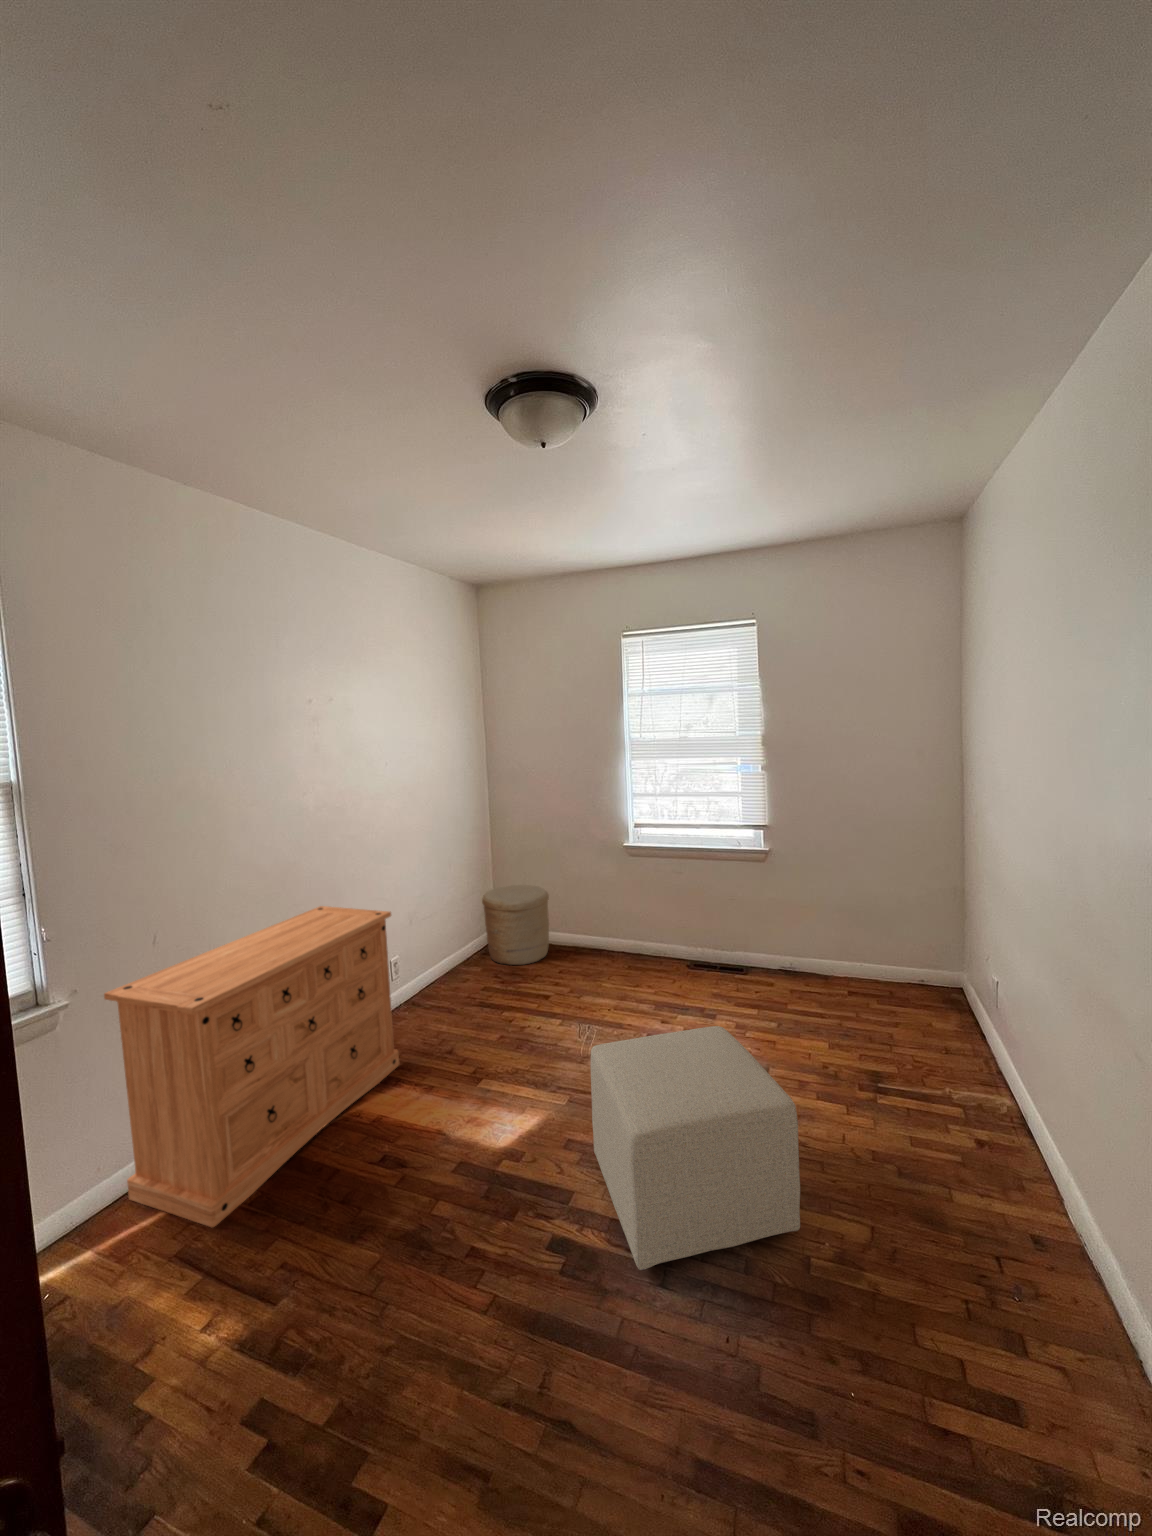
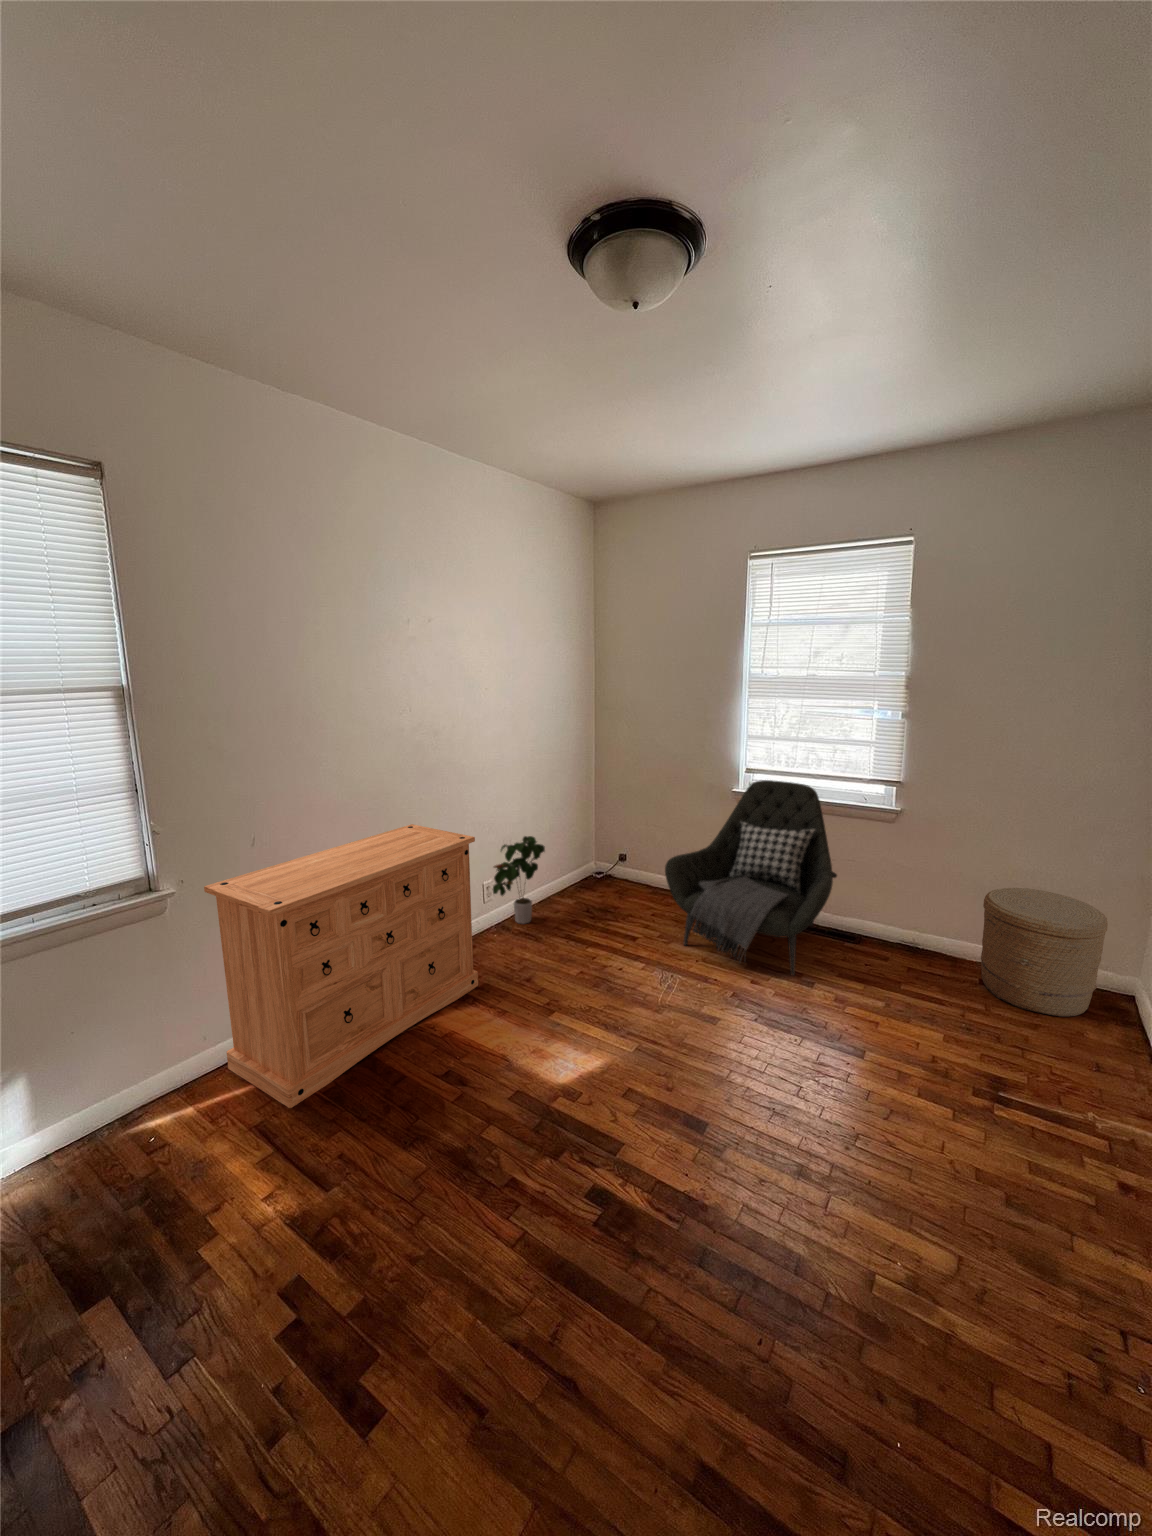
armchair: none [571,834,722,1011] -> present [665,780,837,975]
woven basket: present [482,885,549,965] -> present [981,888,1108,1017]
potted plant: none [401,908,451,997] -> present [493,836,545,924]
ottoman: present [590,1026,800,1270] -> none [651,1001,877,1242]

